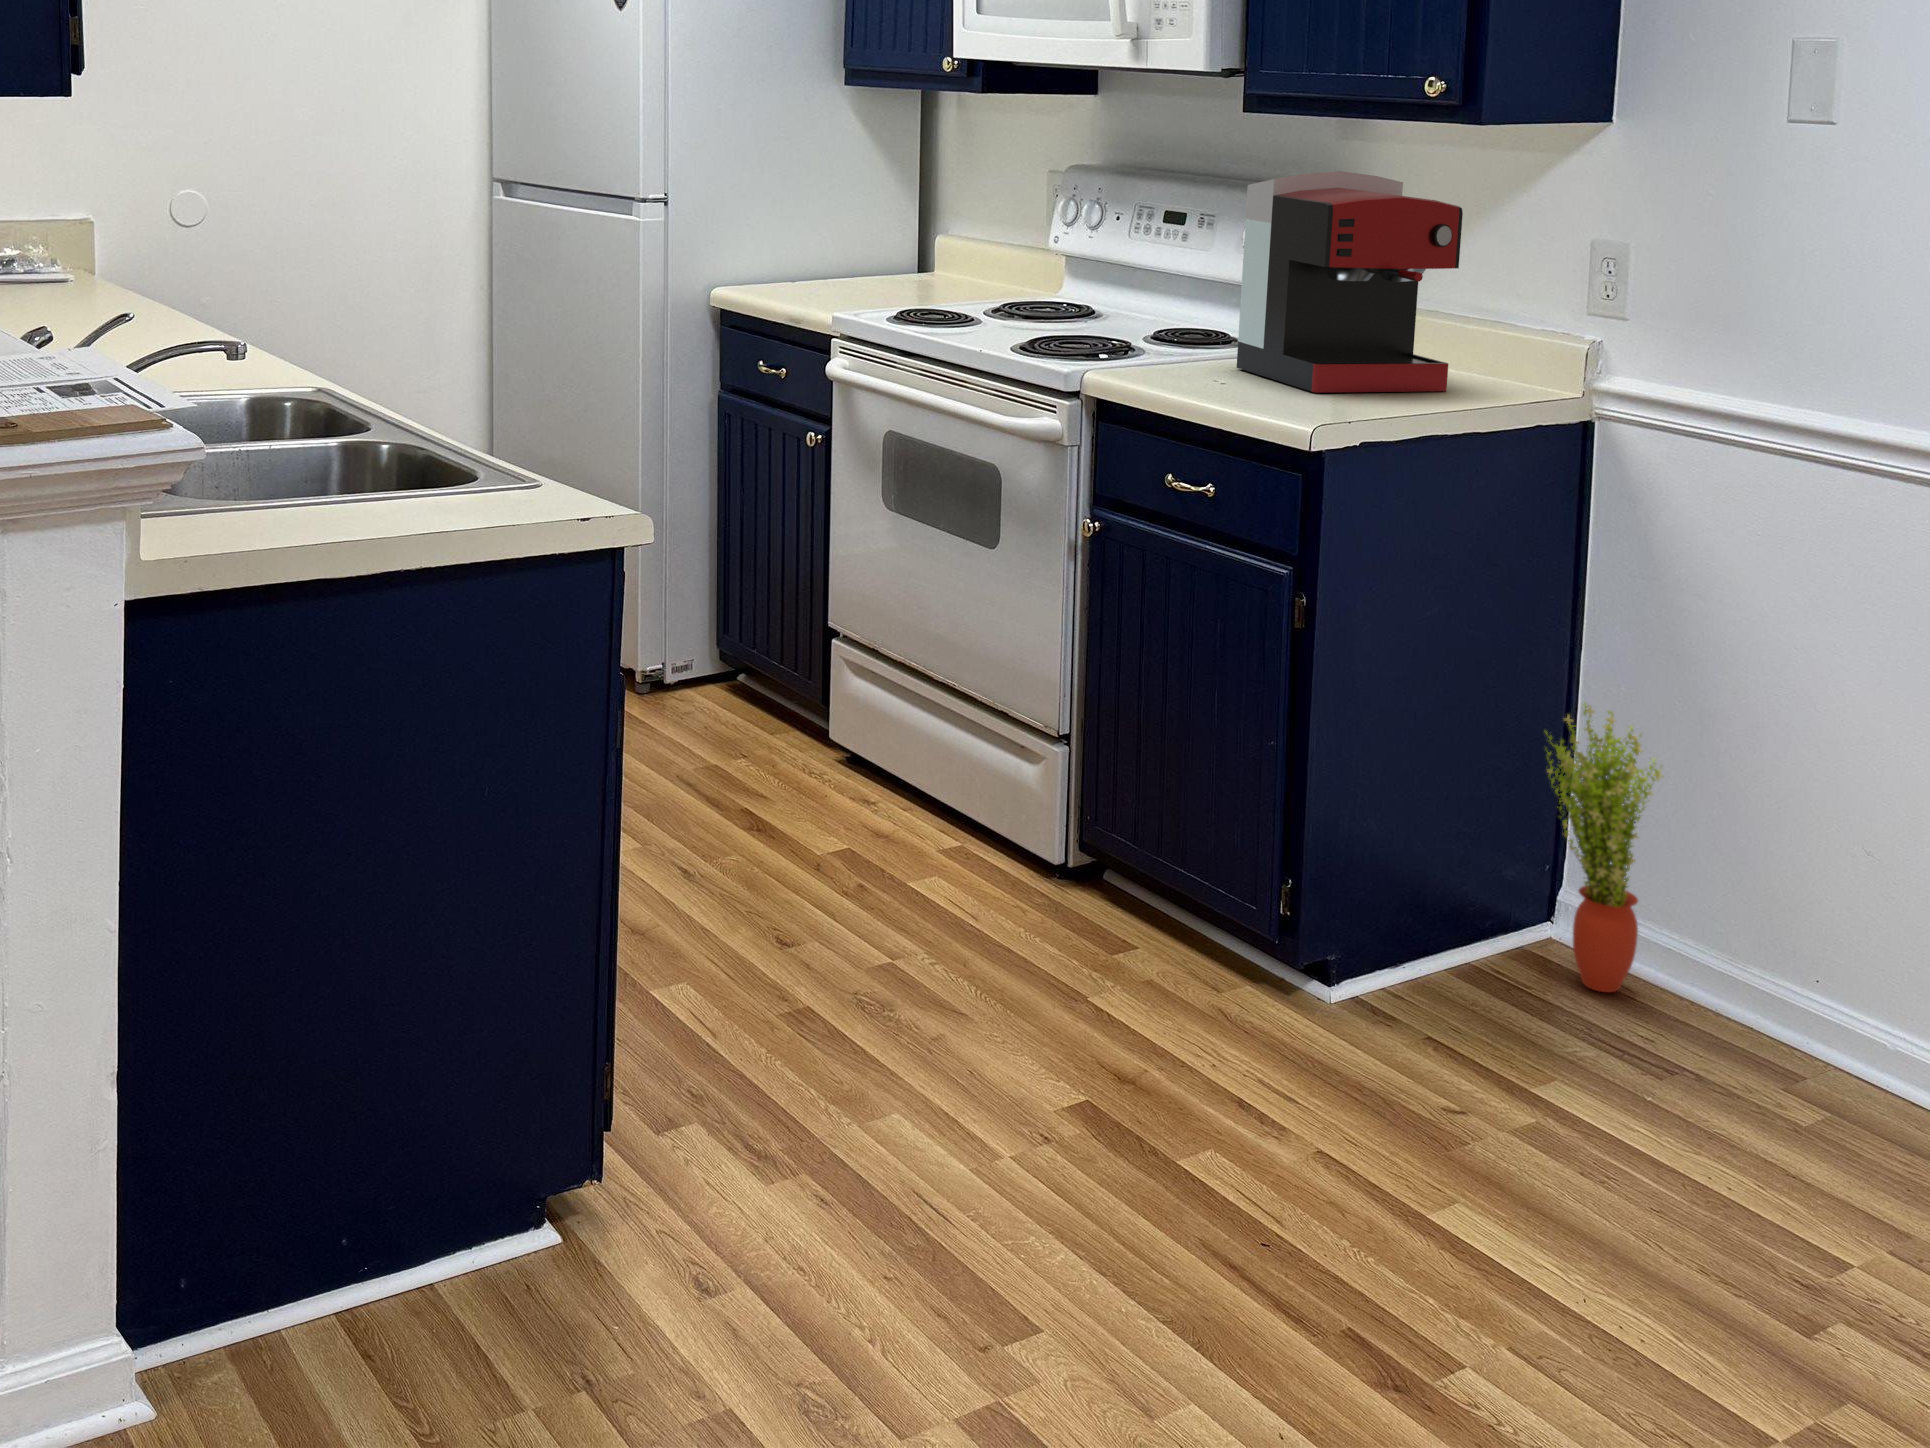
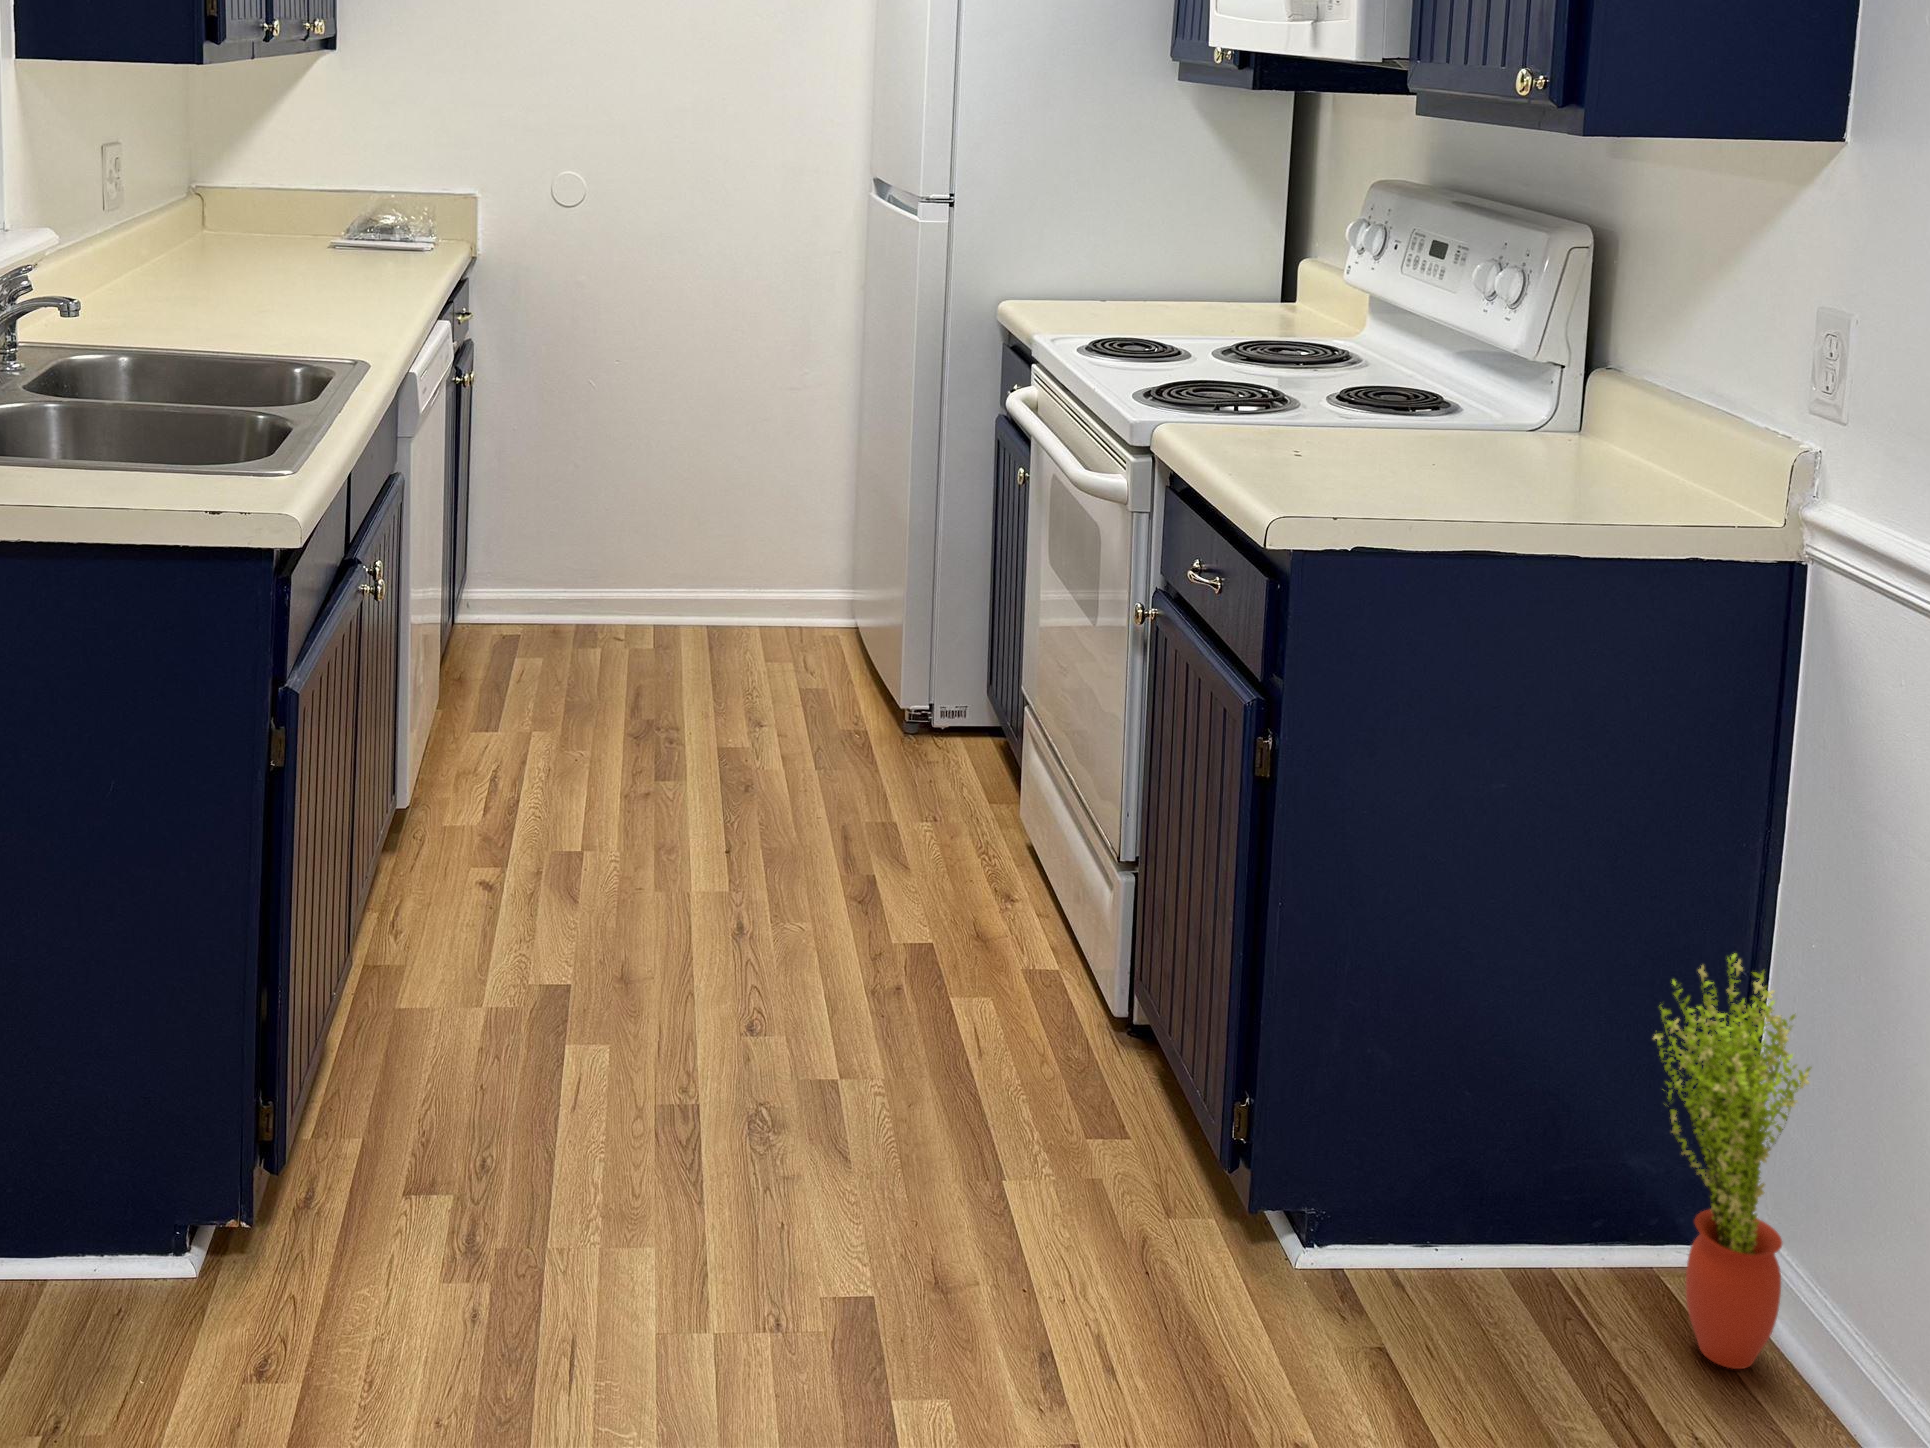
coffee maker: present [1237,171,1463,393] -> none [1354,198,1595,498]

